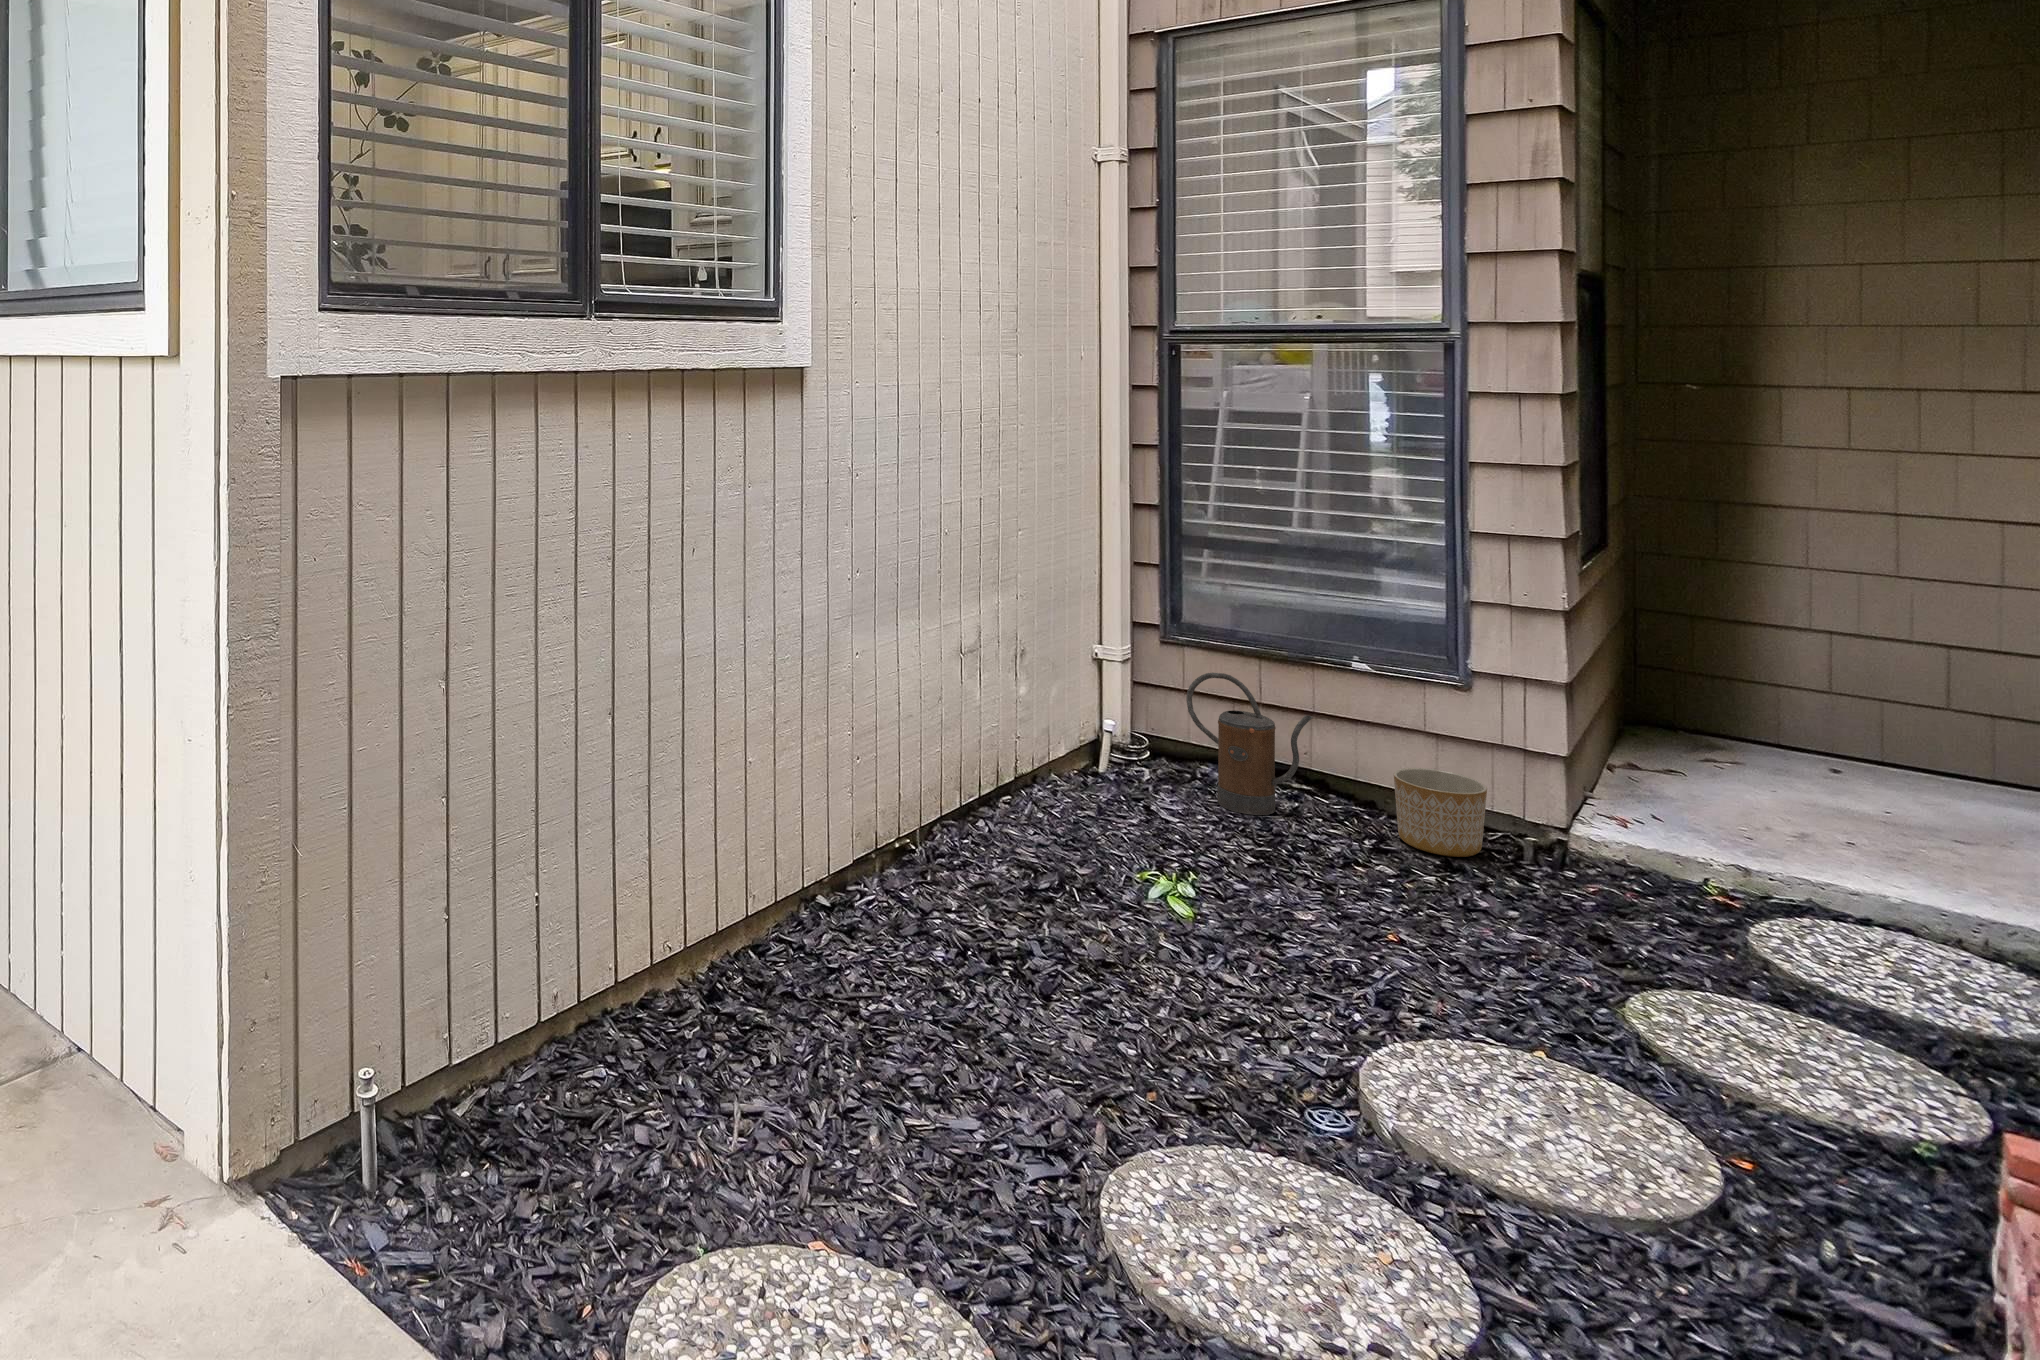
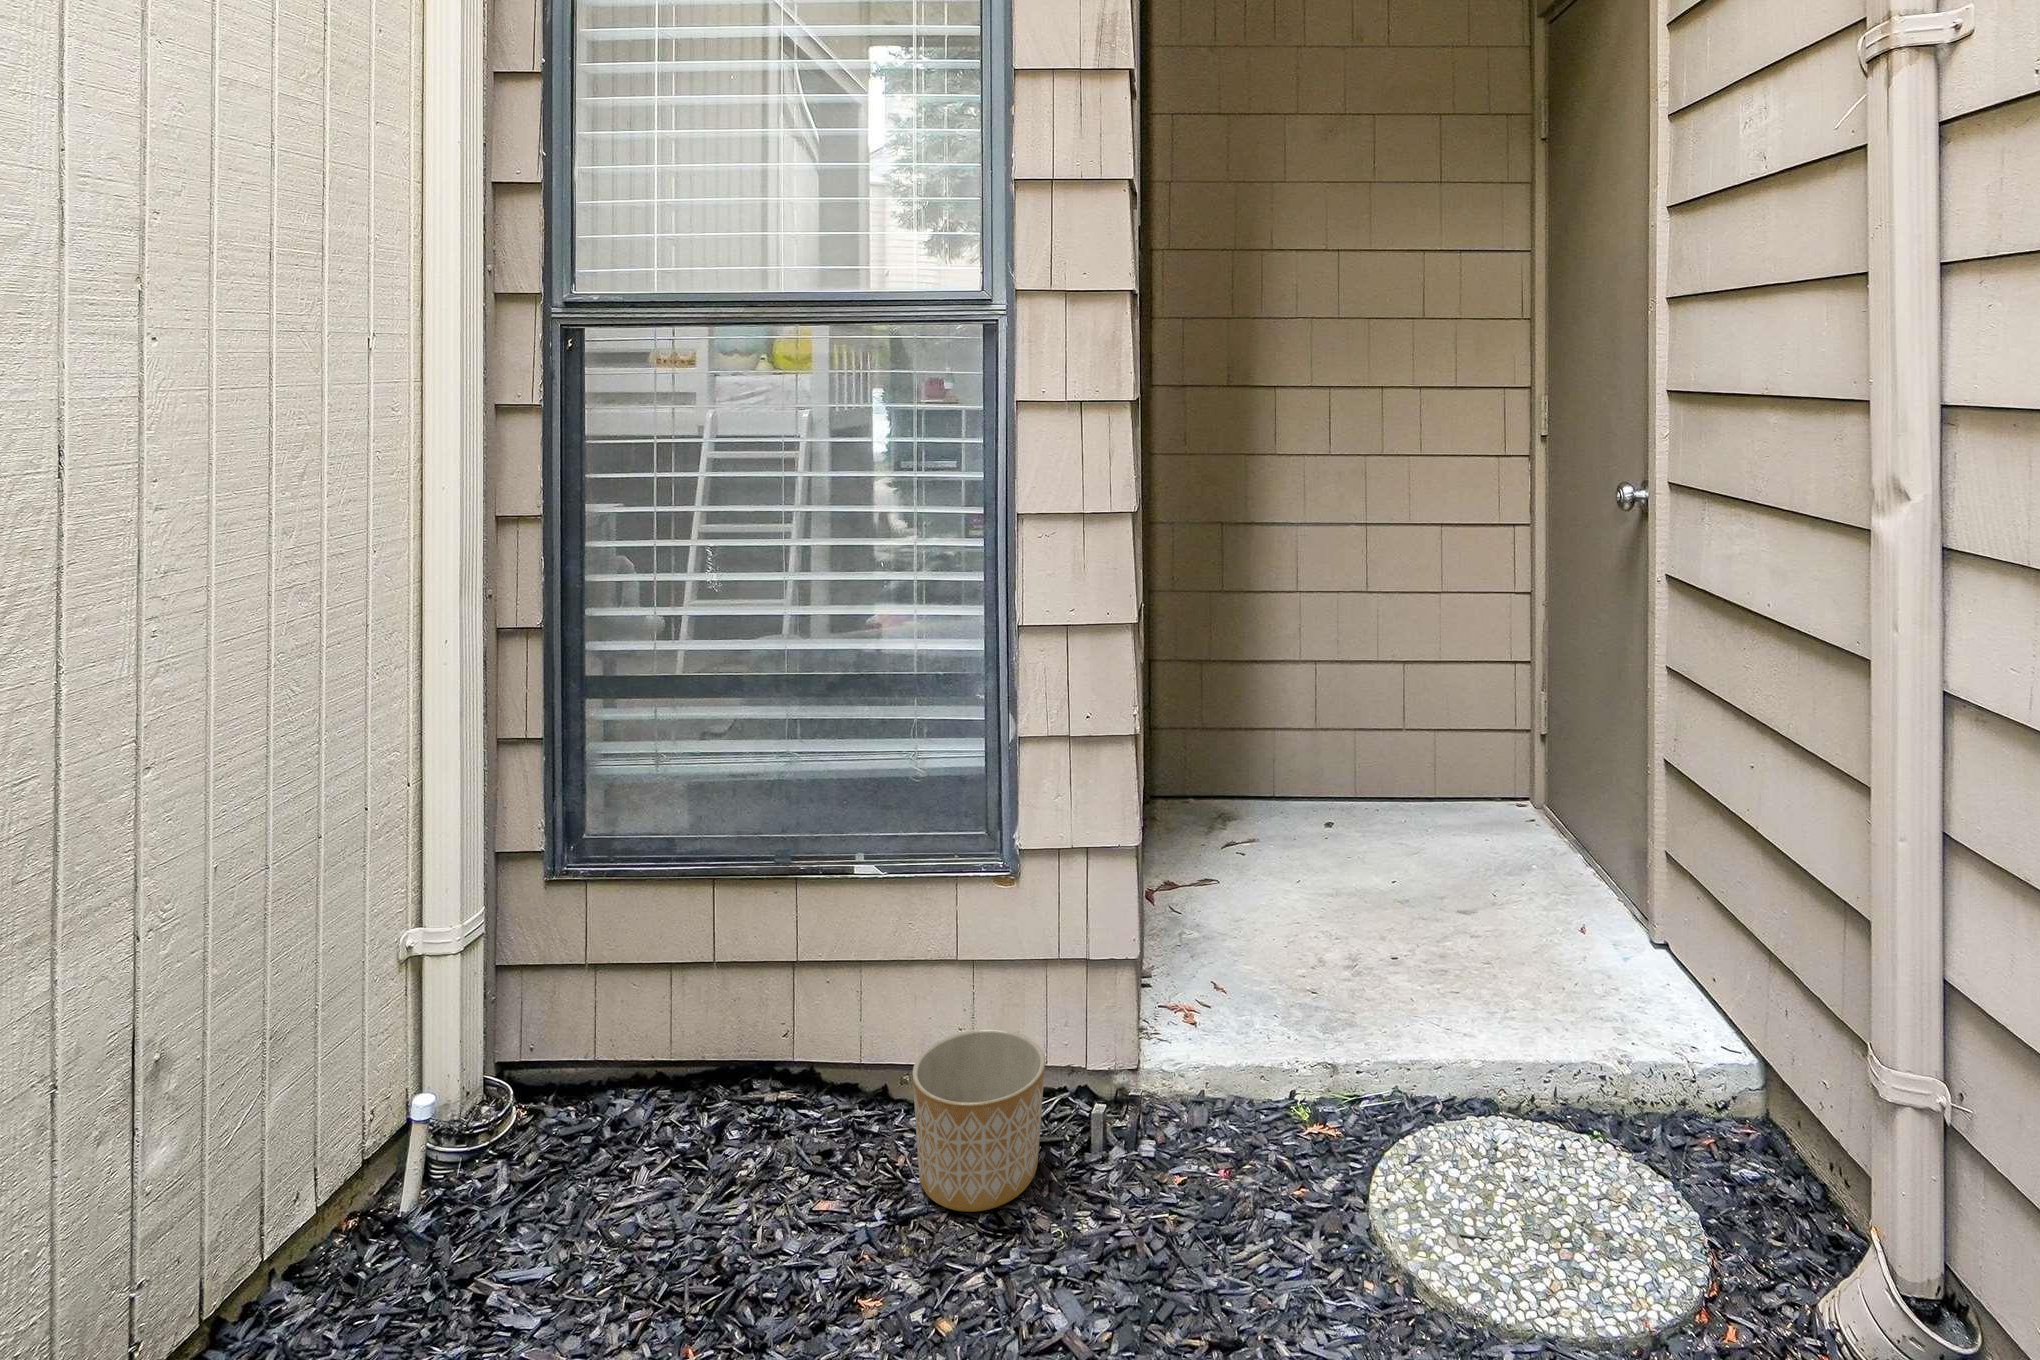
watering can: present [1186,673,1312,815] -> none [566,953,786,1235]

